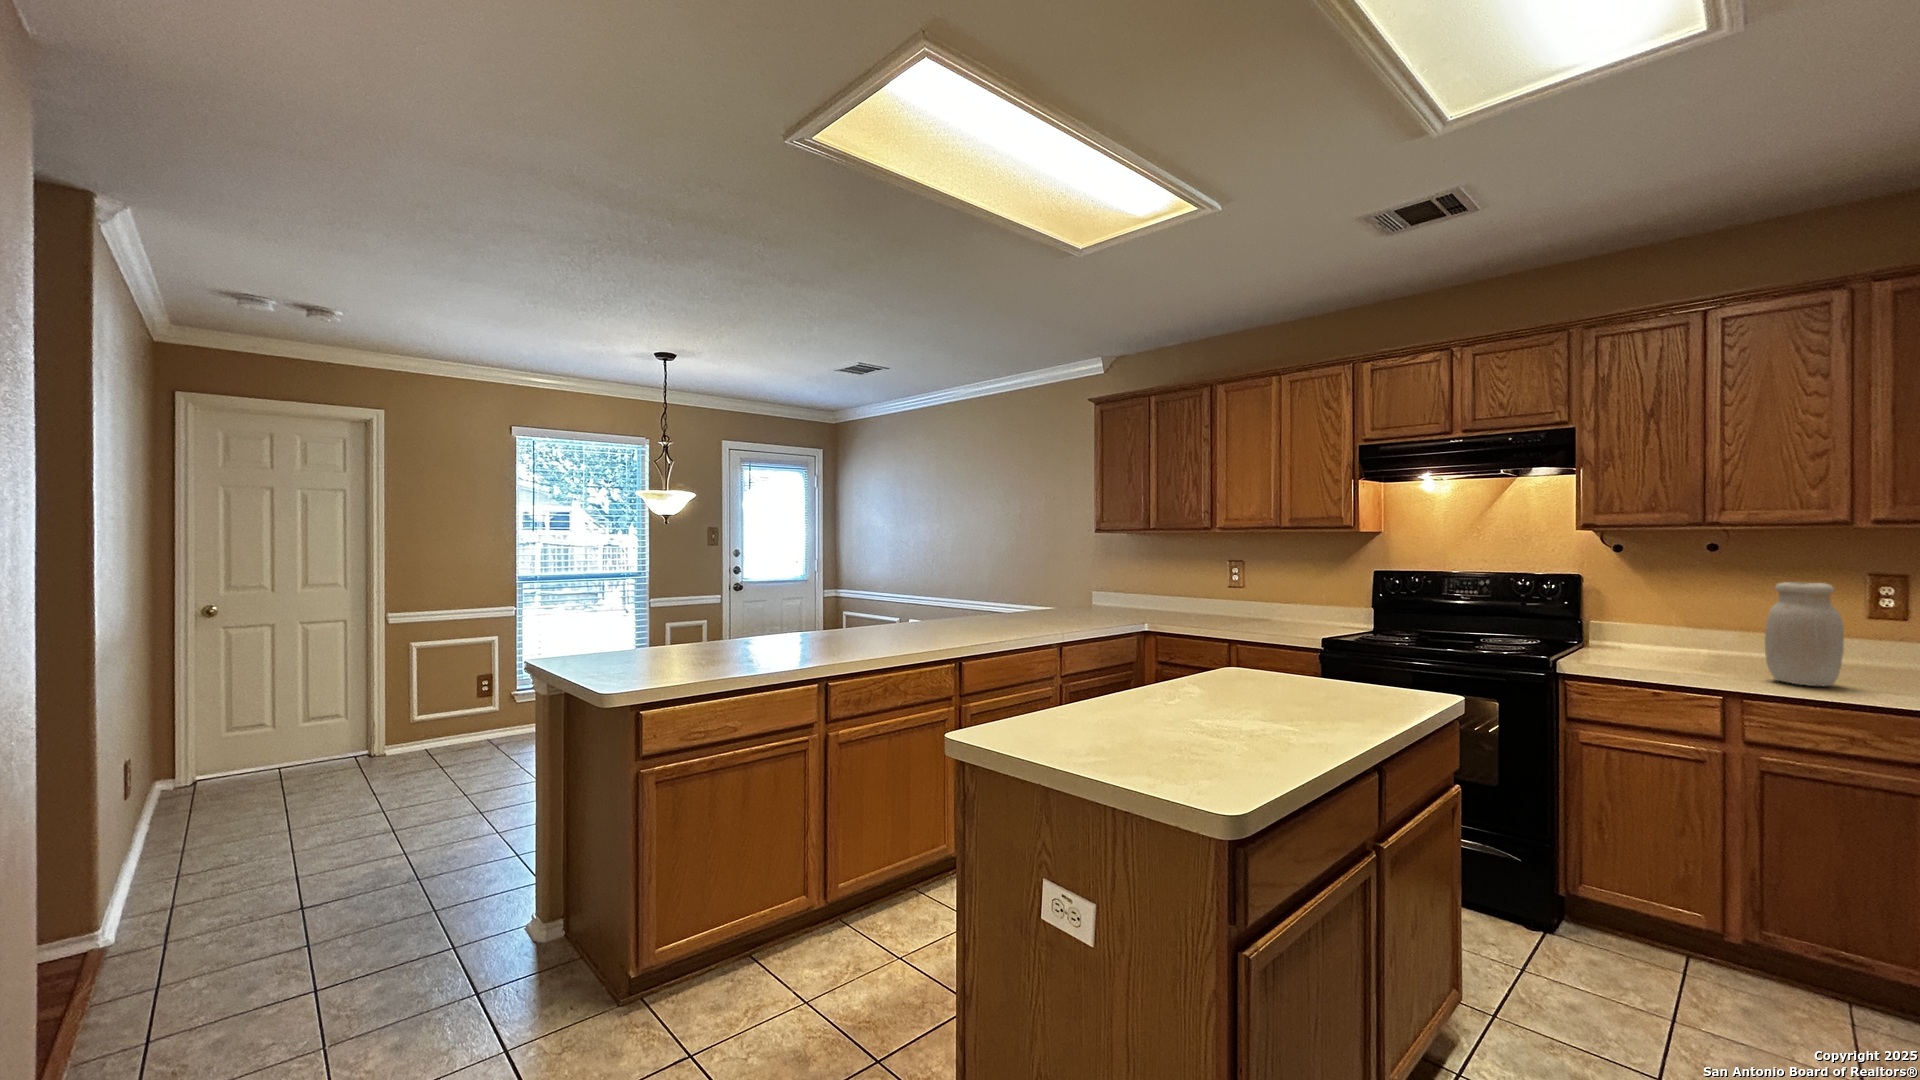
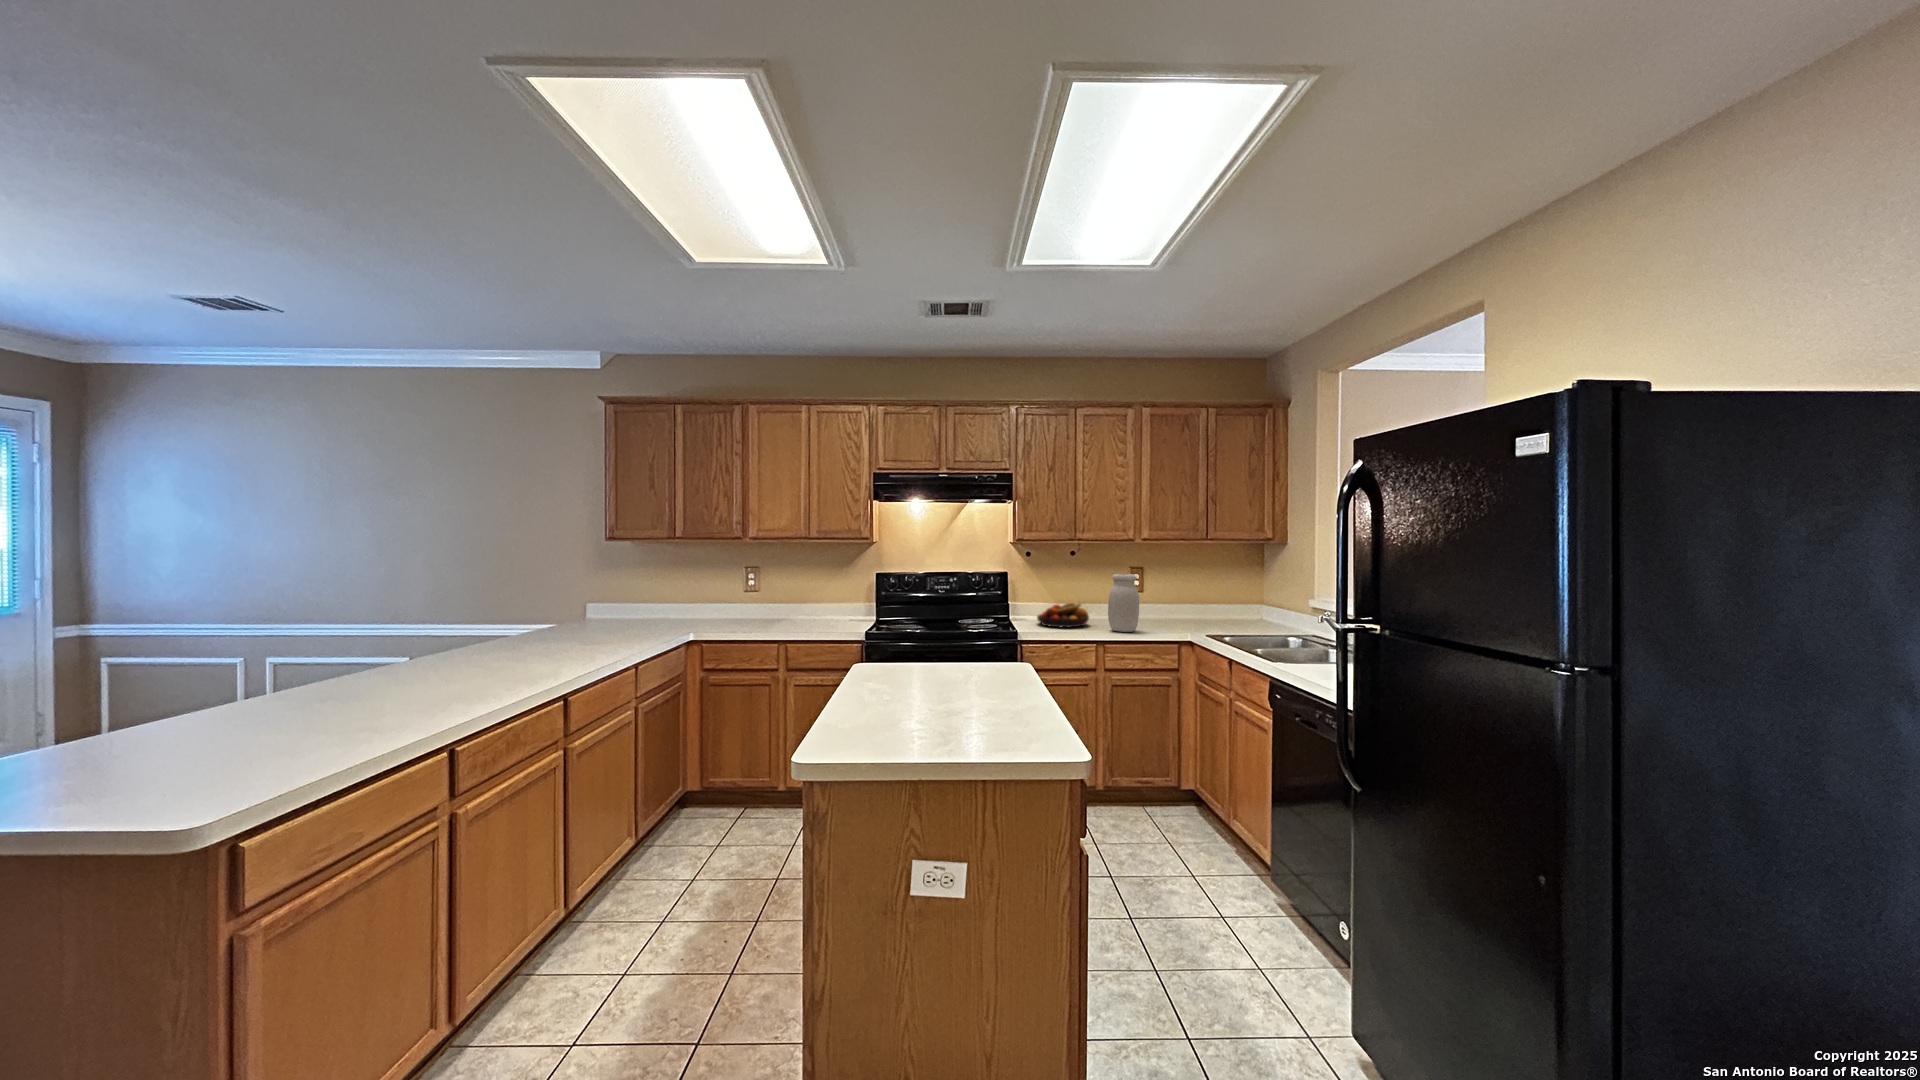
fruit bowl: none [1626,627,1740,667] -> present [1037,603,1089,627]

